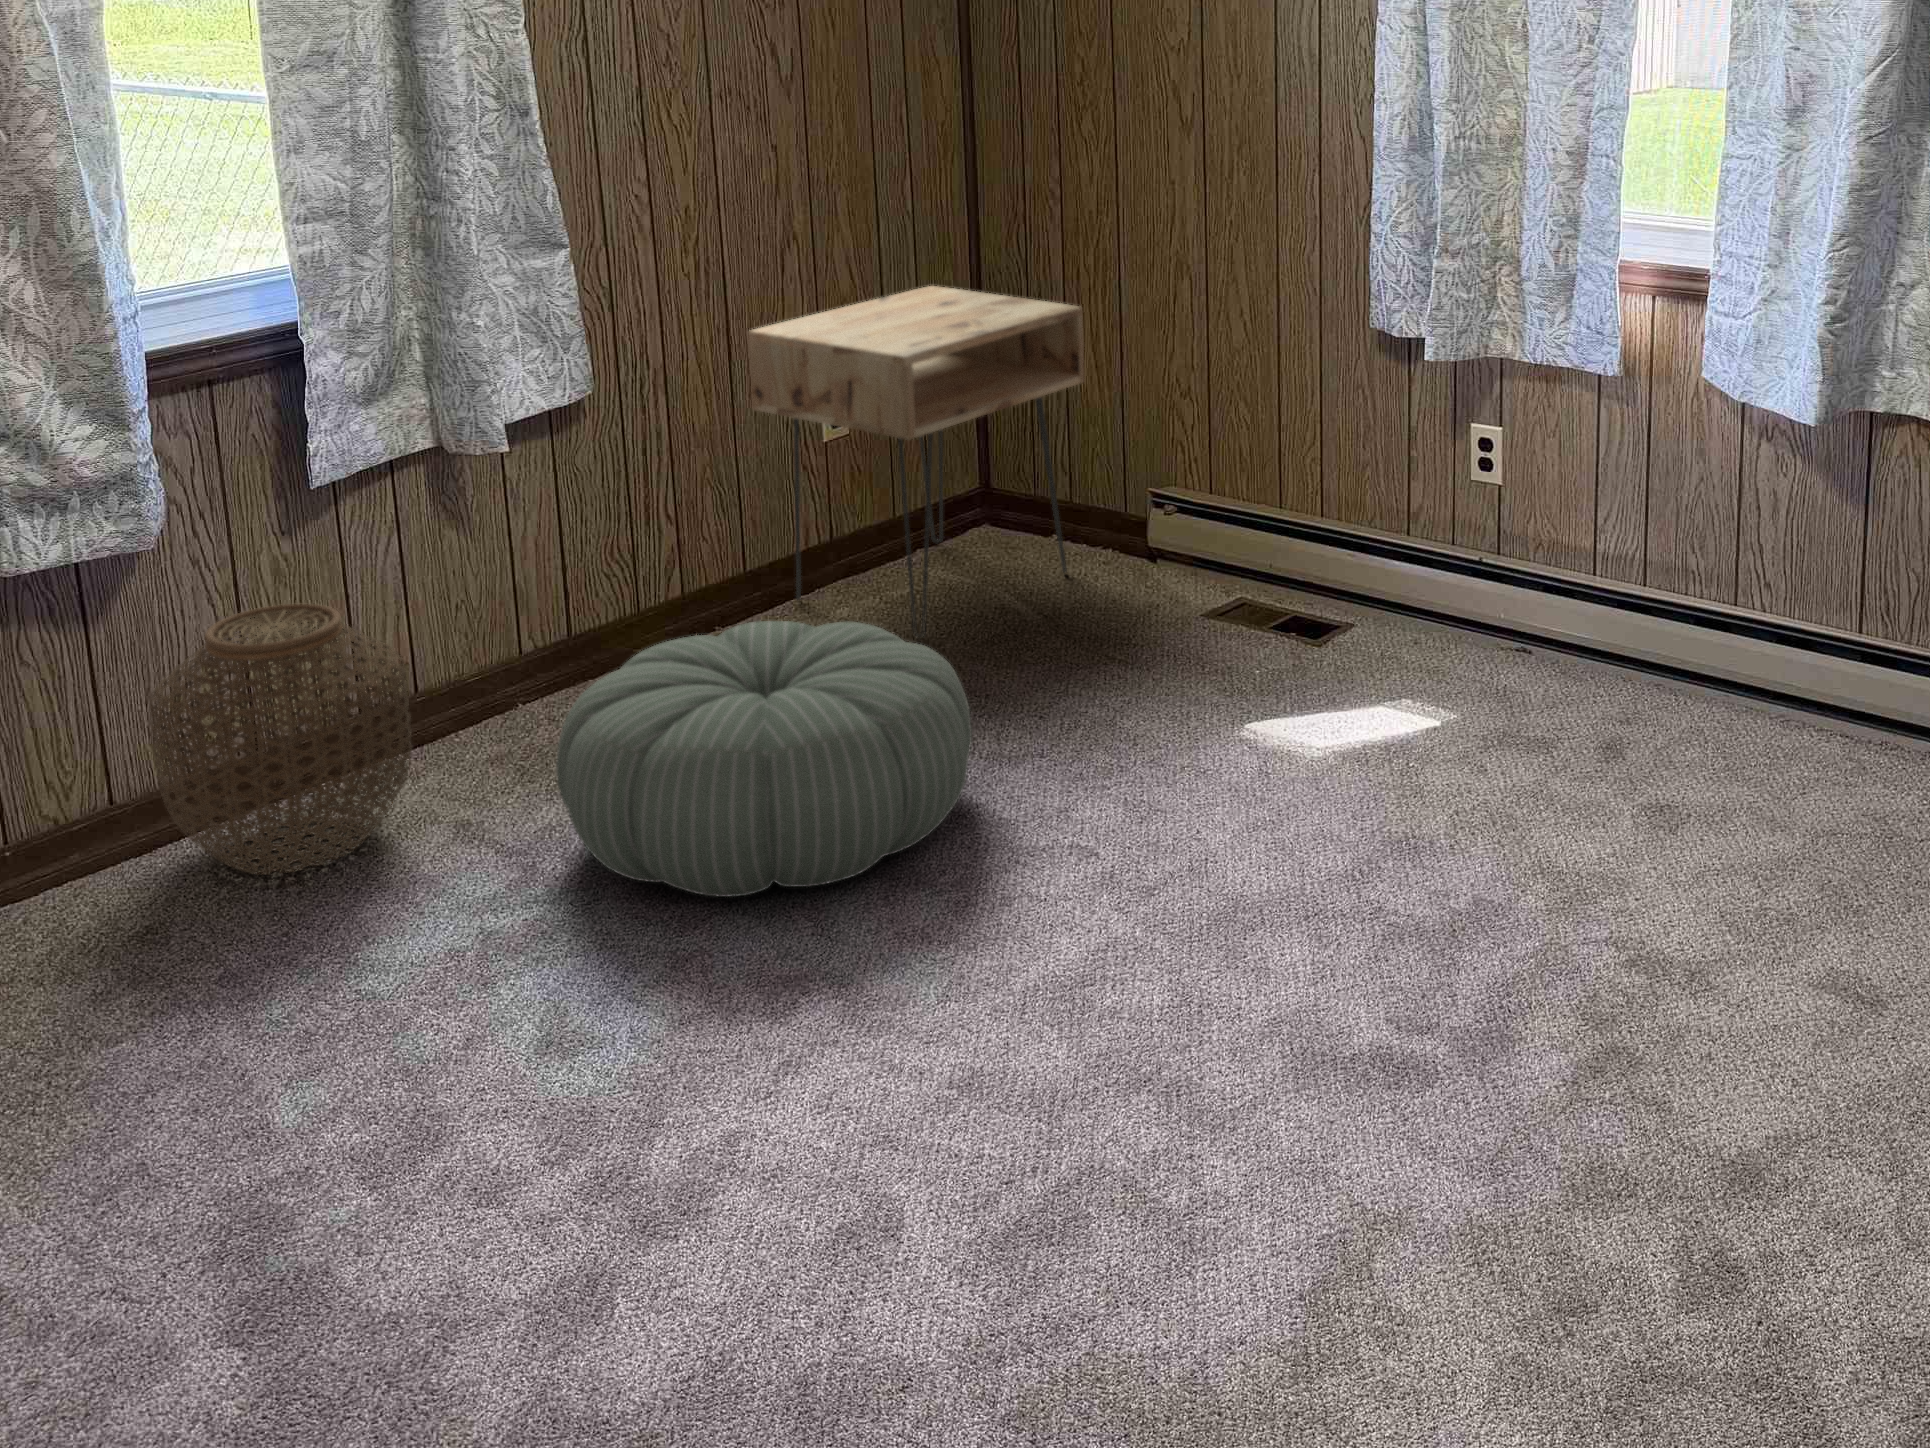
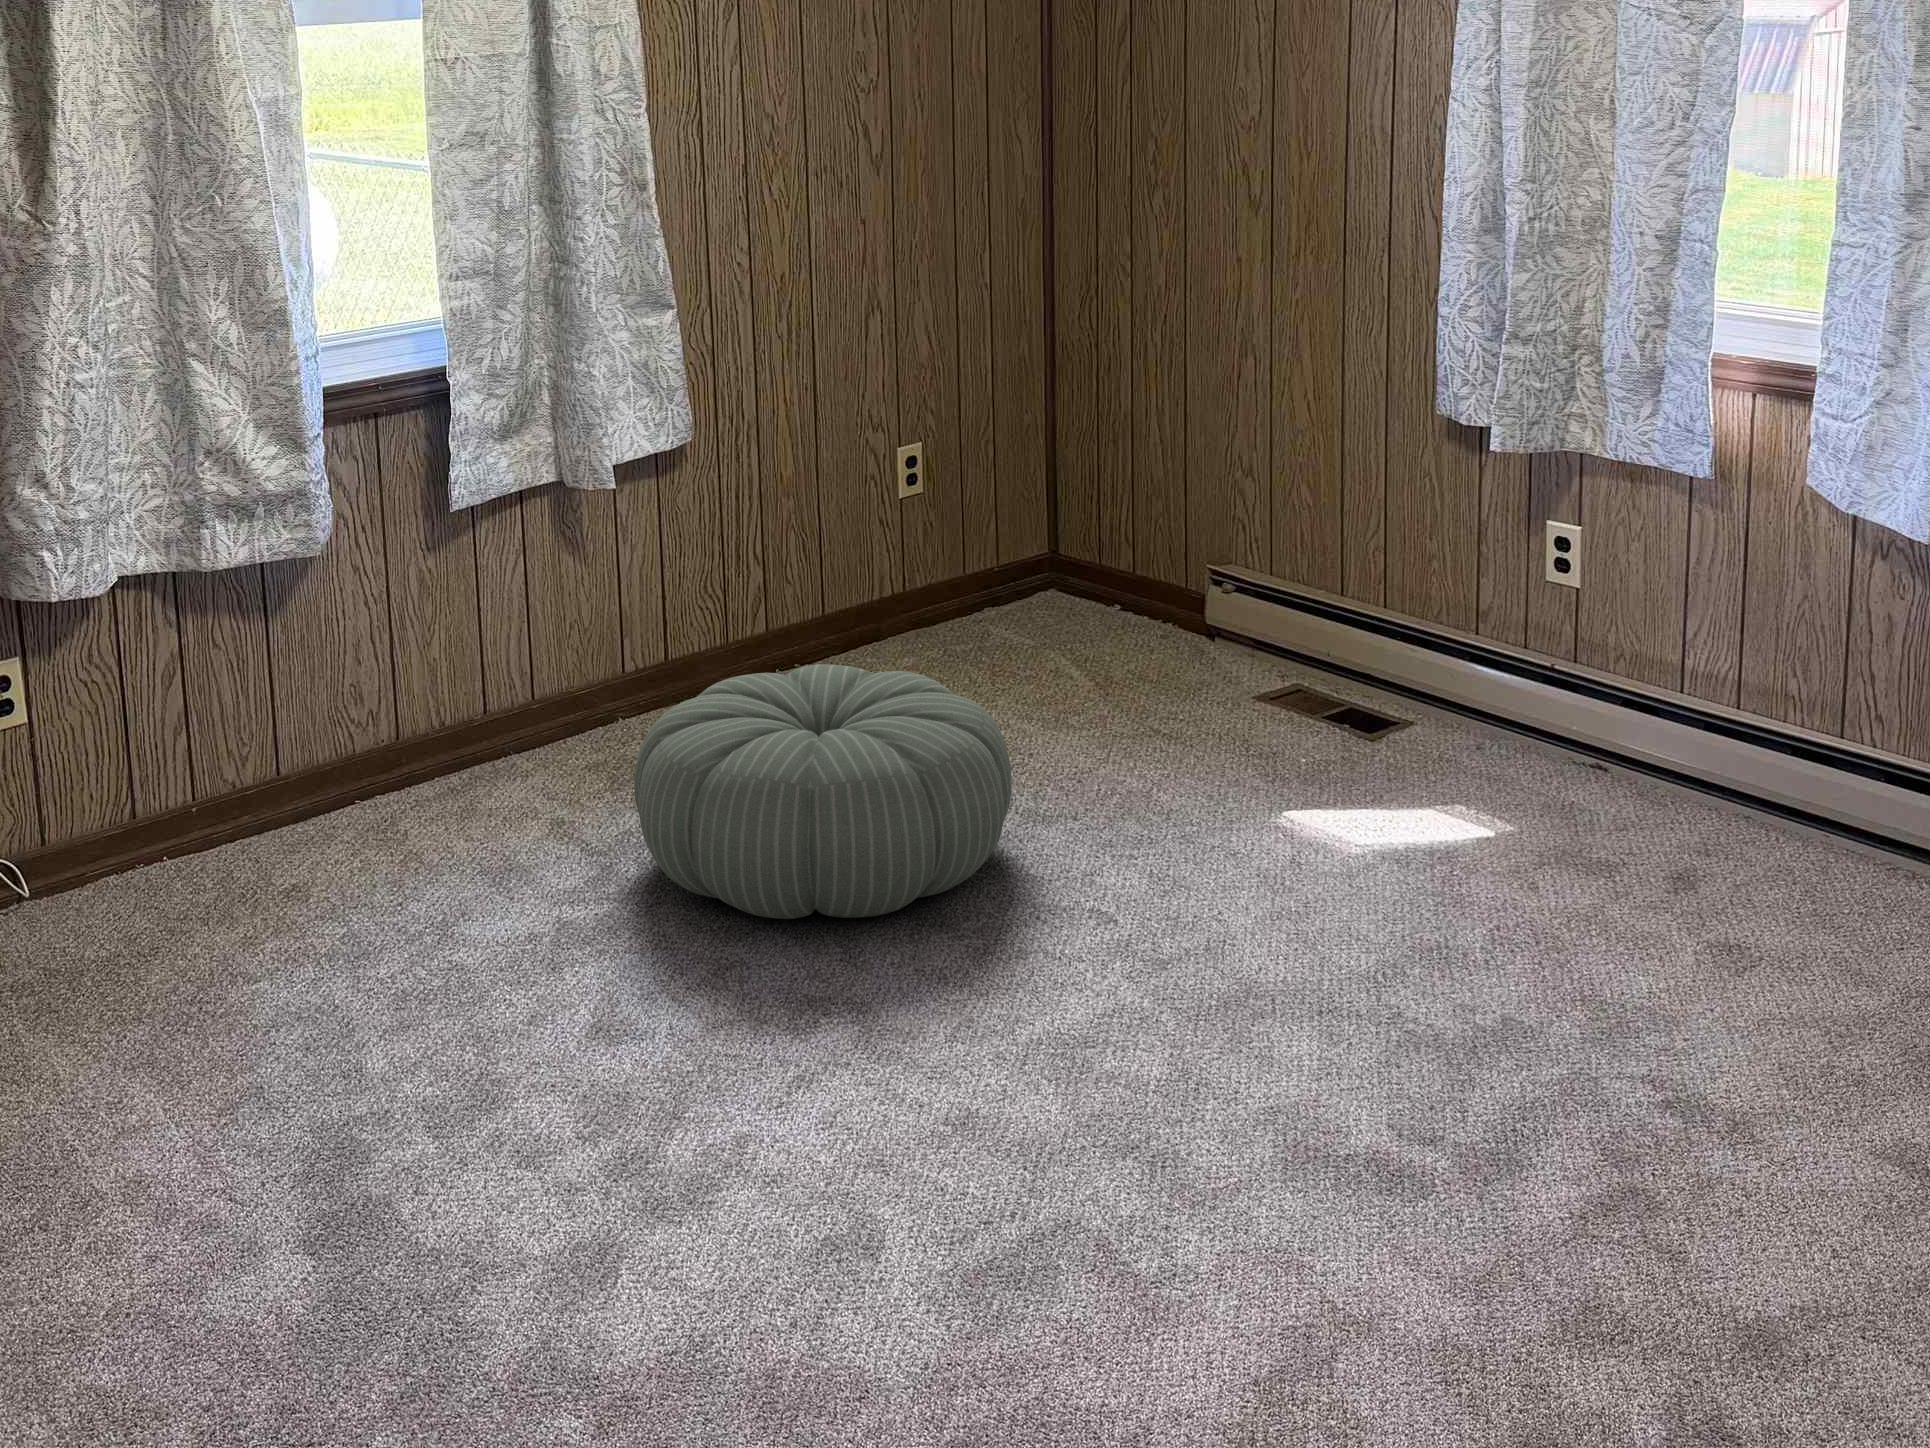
nightstand: present [748,286,1085,638] -> none [839,355,1159,695]
woven basket: present [150,604,412,875] -> none [309,615,518,853]

